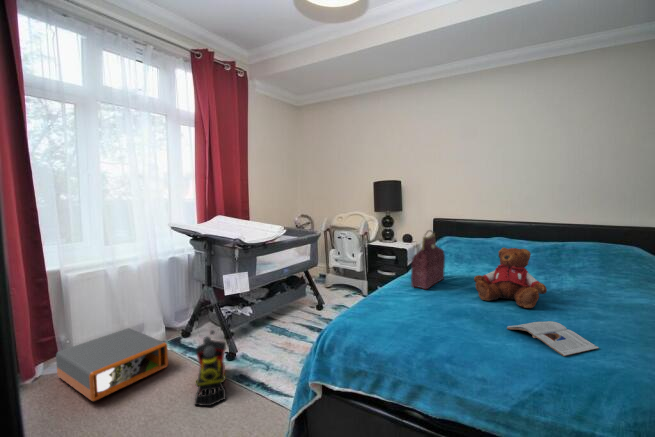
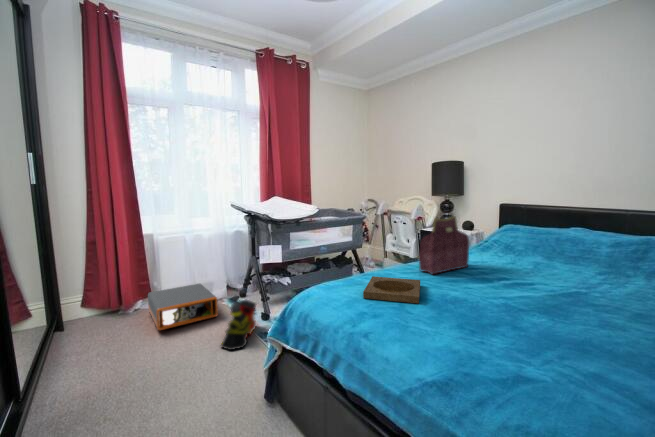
teddy bear: present [474,248,547,308] -> none [480,234,566,305]
tray: none [384,297,448,322] -> present [363,276,420,303]
magazine: present [507,321,599,356] -> none [475,317,570,356]

